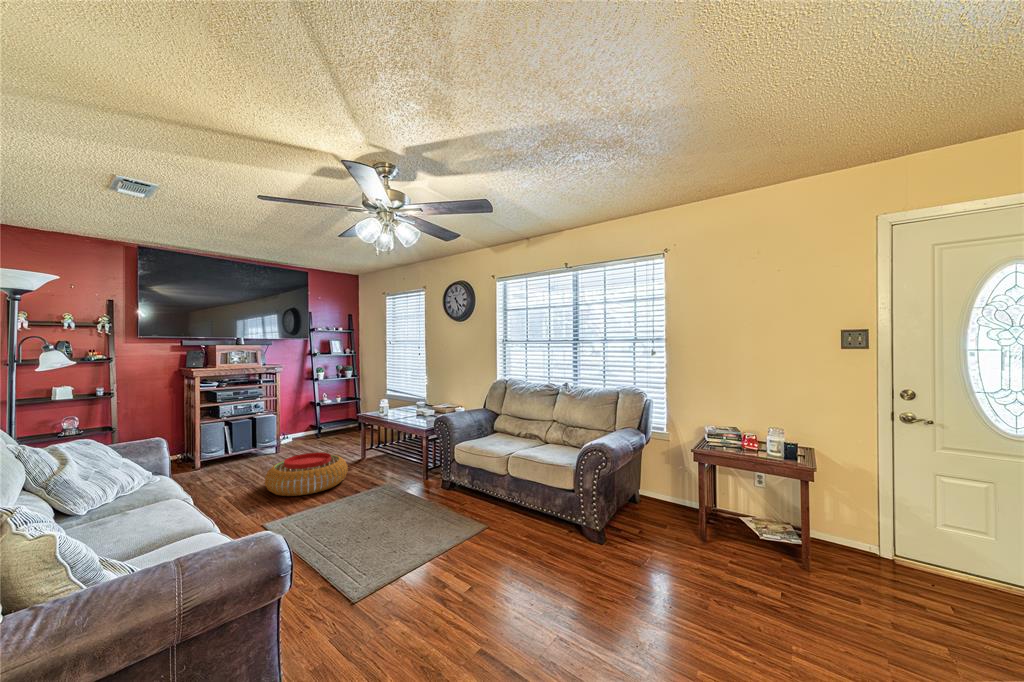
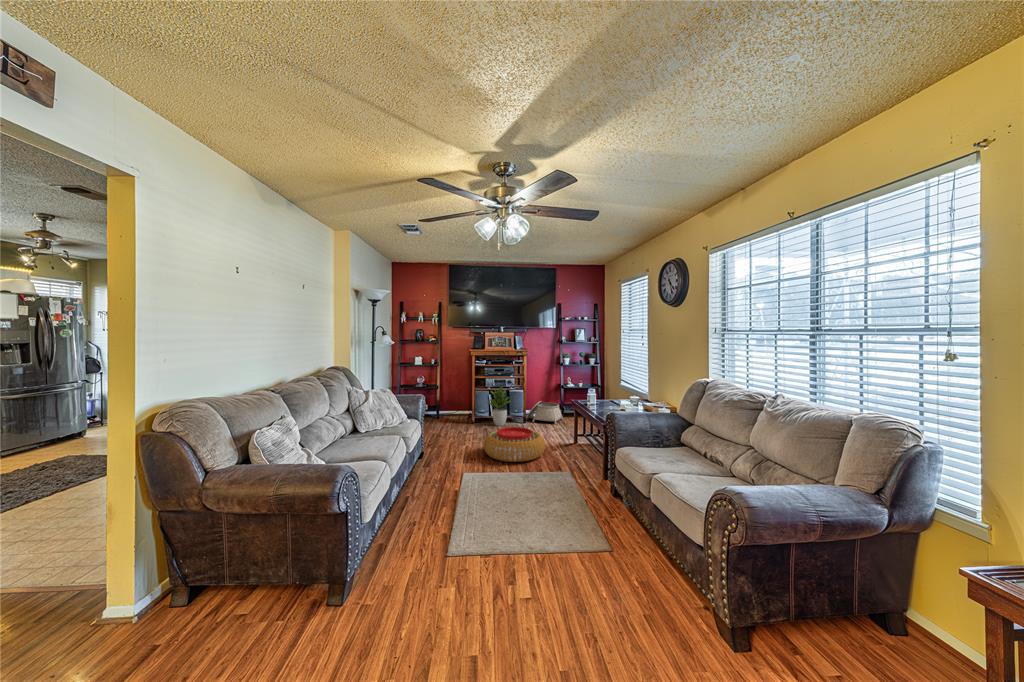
potted plant: none [226,409,264,462] -> present [487,386,511,426]
basket: none [279,423,326,449] -> present [526,401,563,424]

